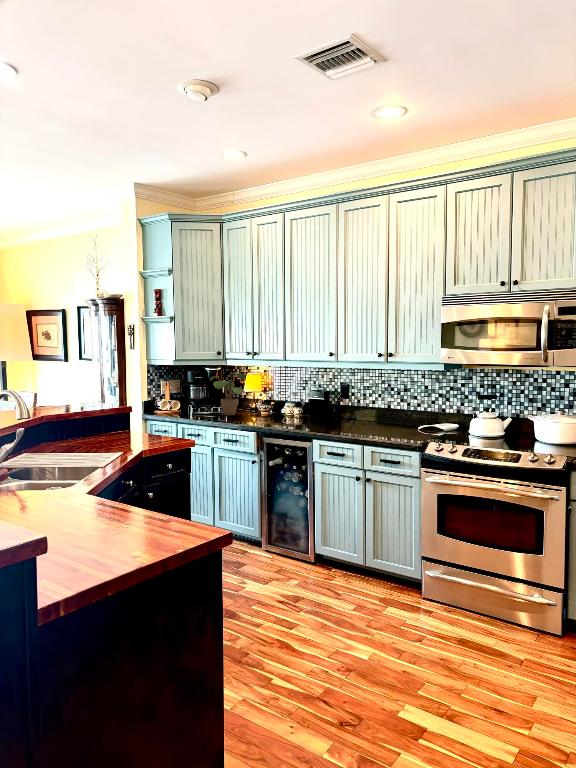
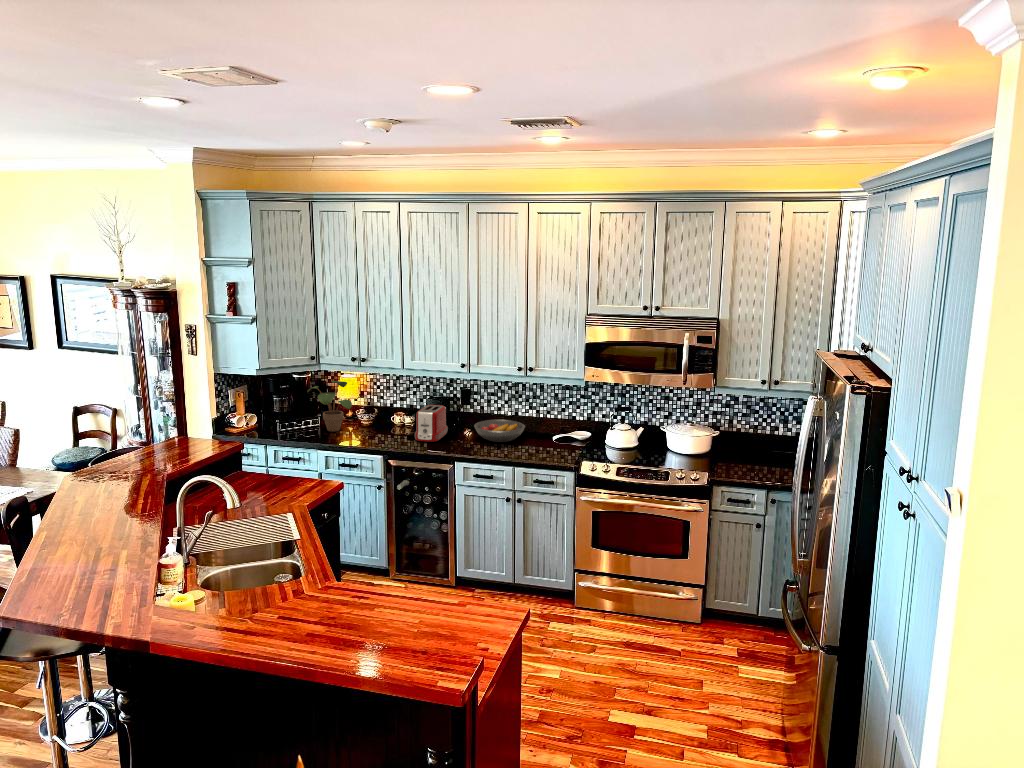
toaster: none [288,394,323,424] -> present [415,405,448,442]
fruit bowl: none [340,409,389,427] -> present [474,420,525,442]

